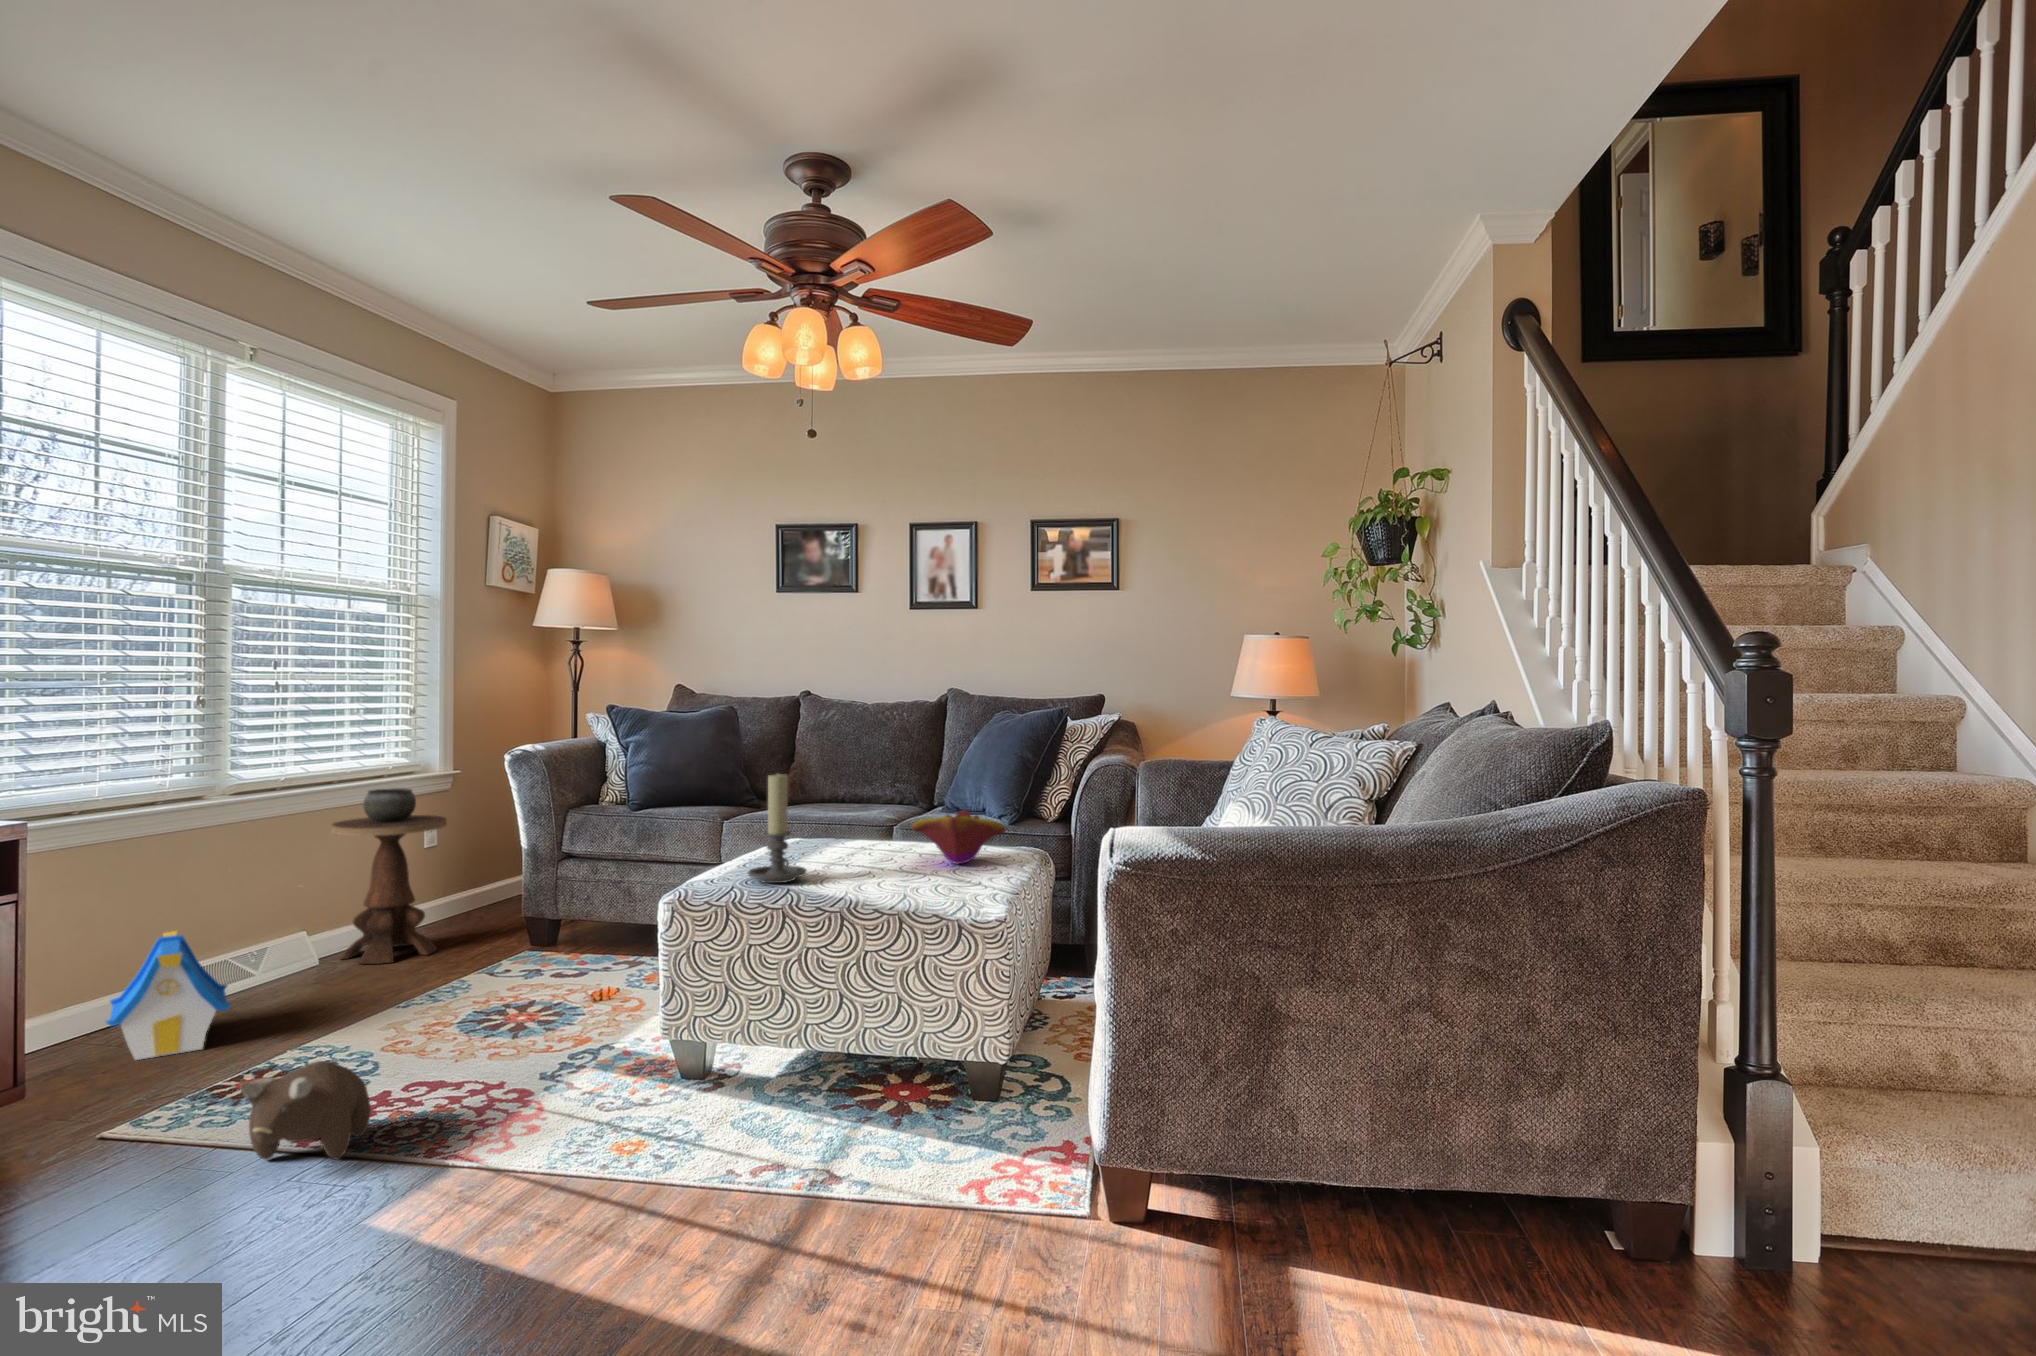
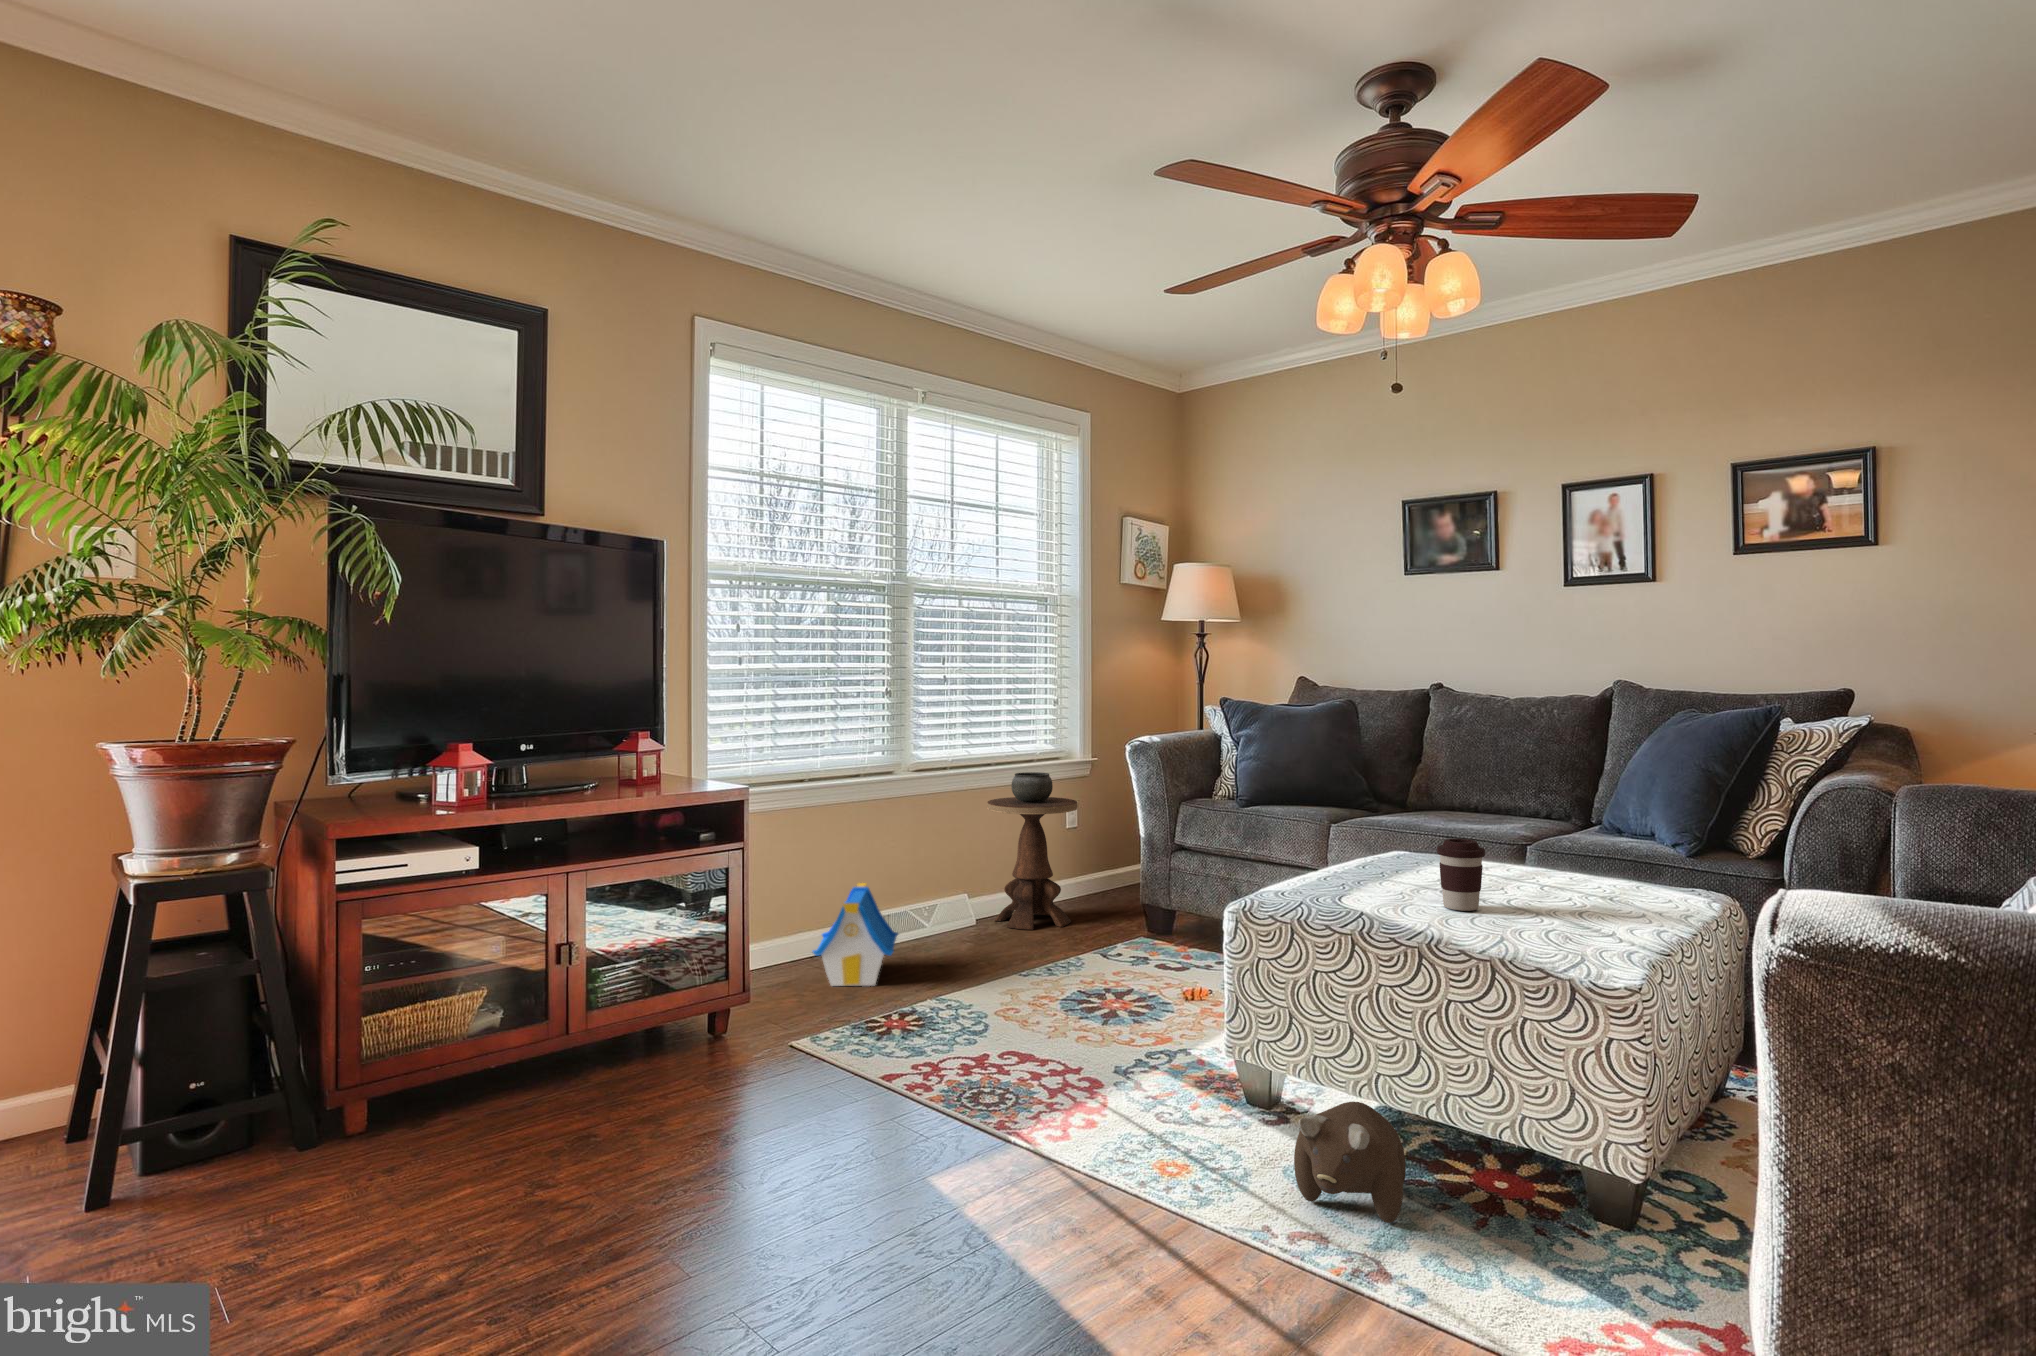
candle holder: present [748,774,807,883] -> none [1316,778,1385,905]
decorative bowl: present [911,810,1006,864] -> none [1525,836,1662,905]
coffee cup: none [848,819,886,878] -> present [1437,839,1485,911]
plush toy: present [240,1061,371,1160] -> present [1294,1102,1406,1223]

